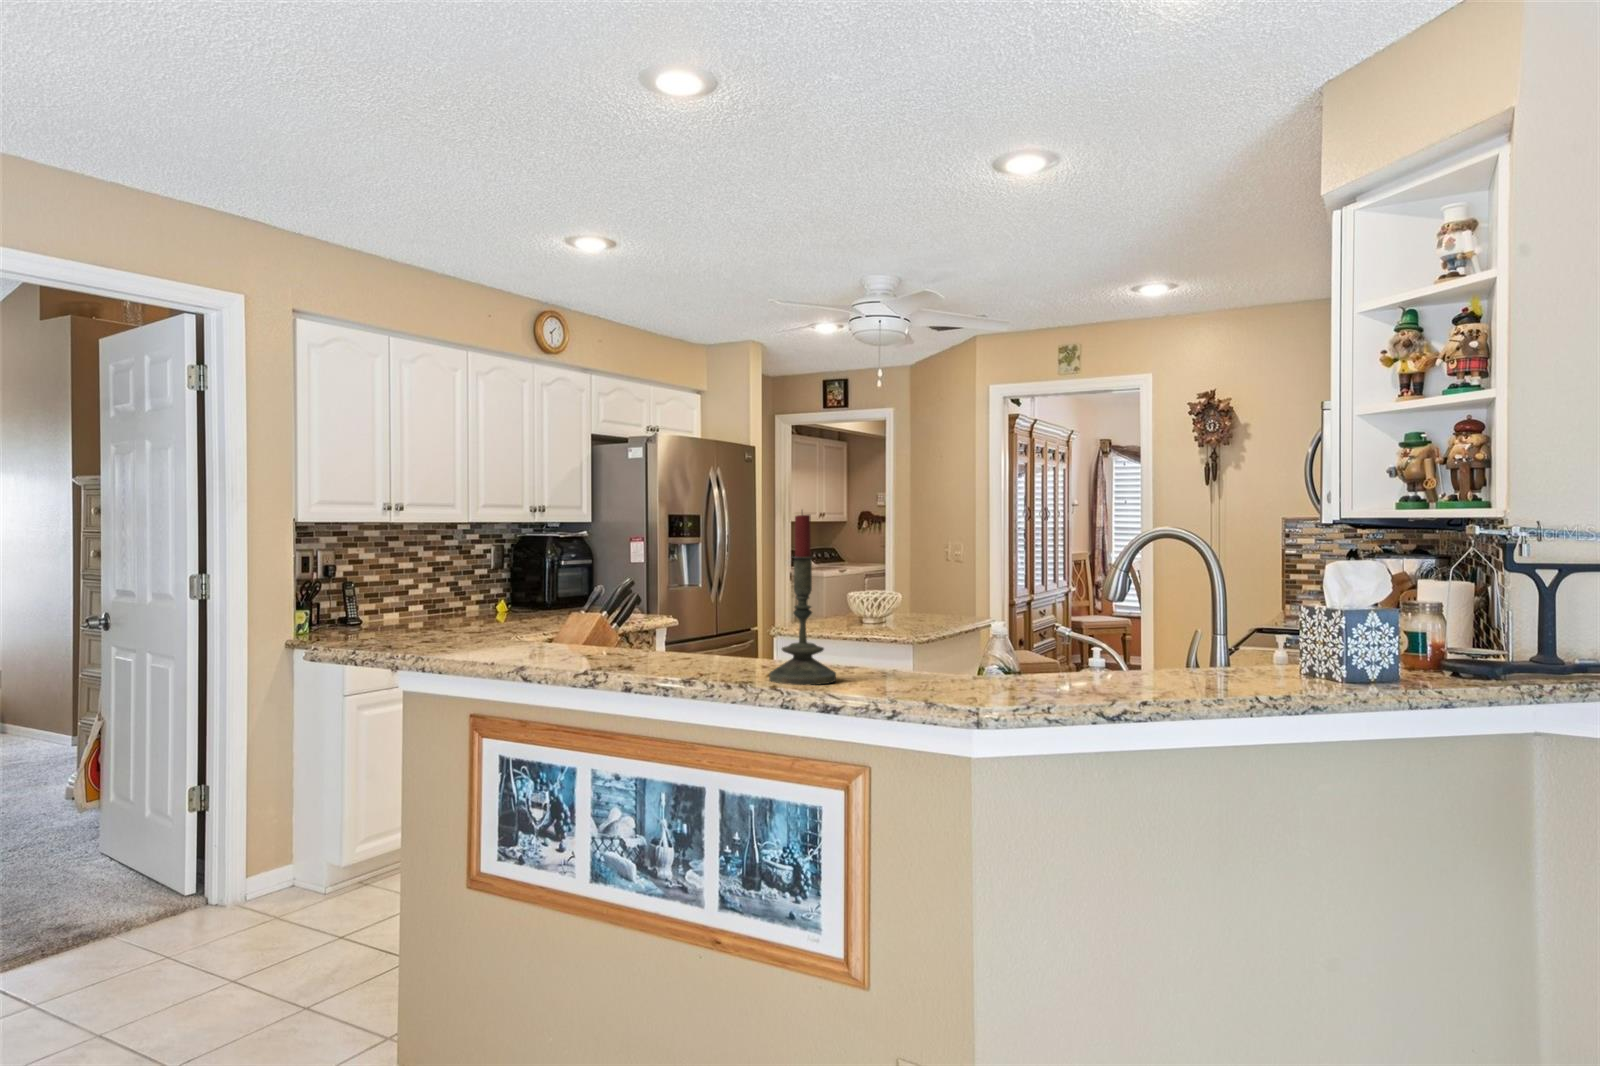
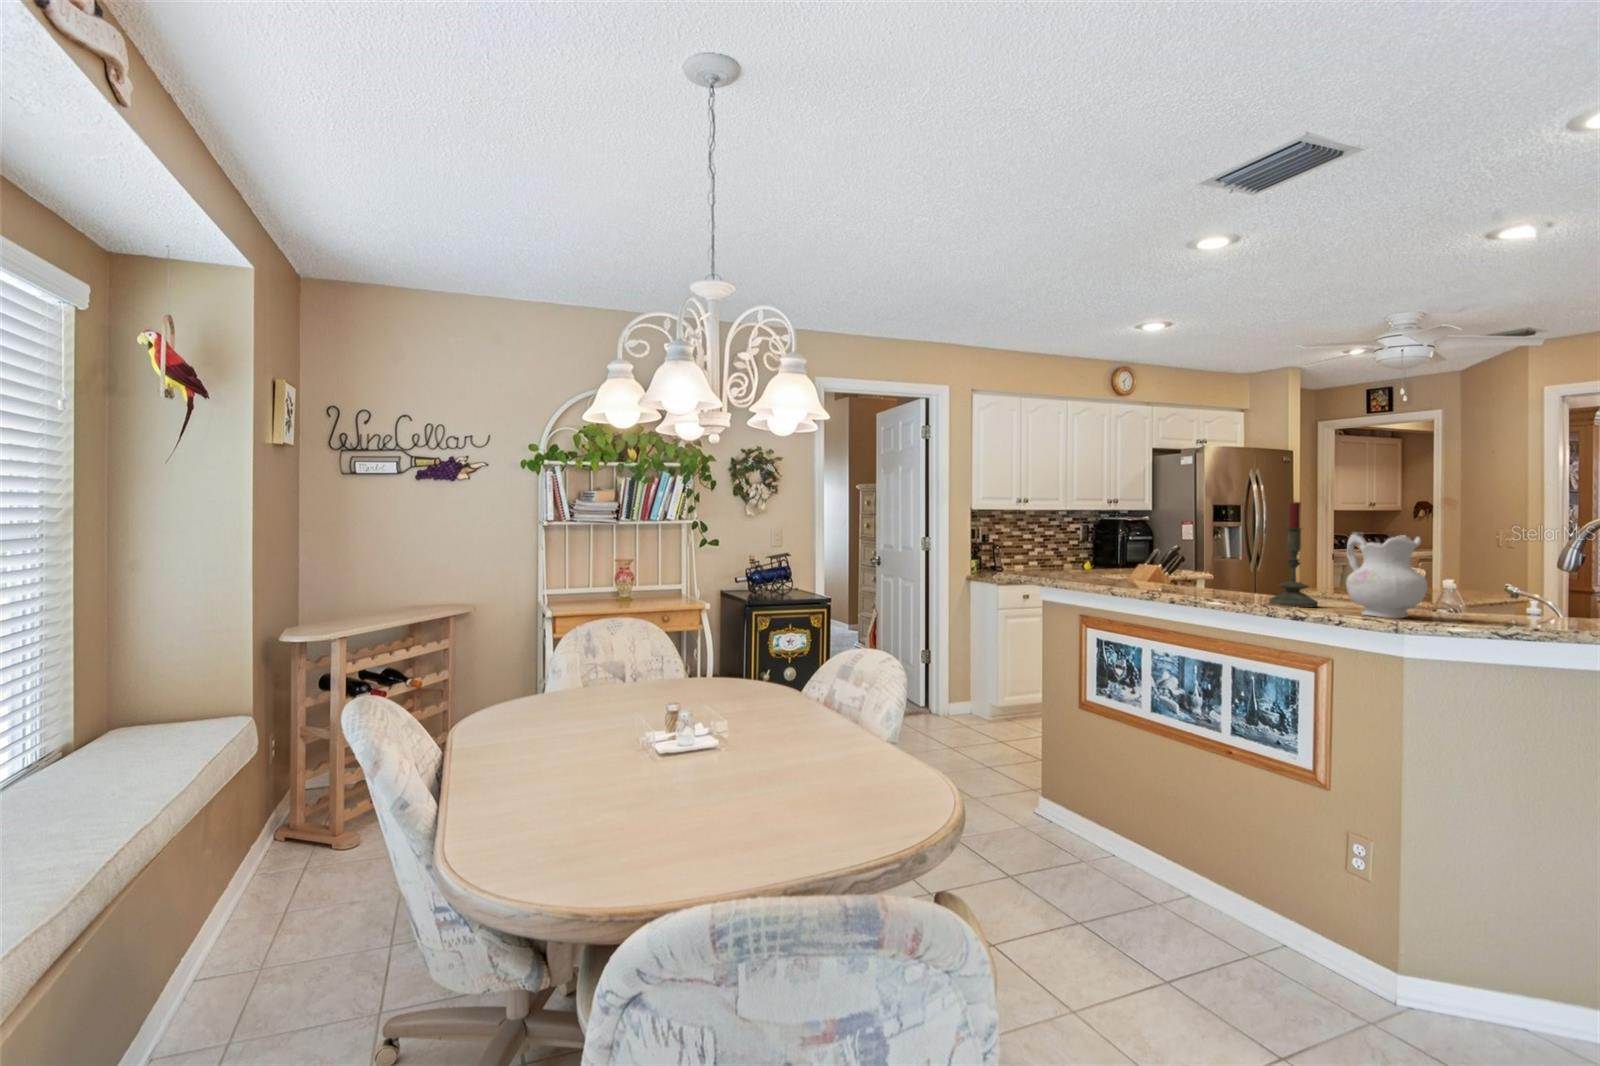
ceramic pitcher: none [876,561,981,698] -> present [1346,532,1427,618]

